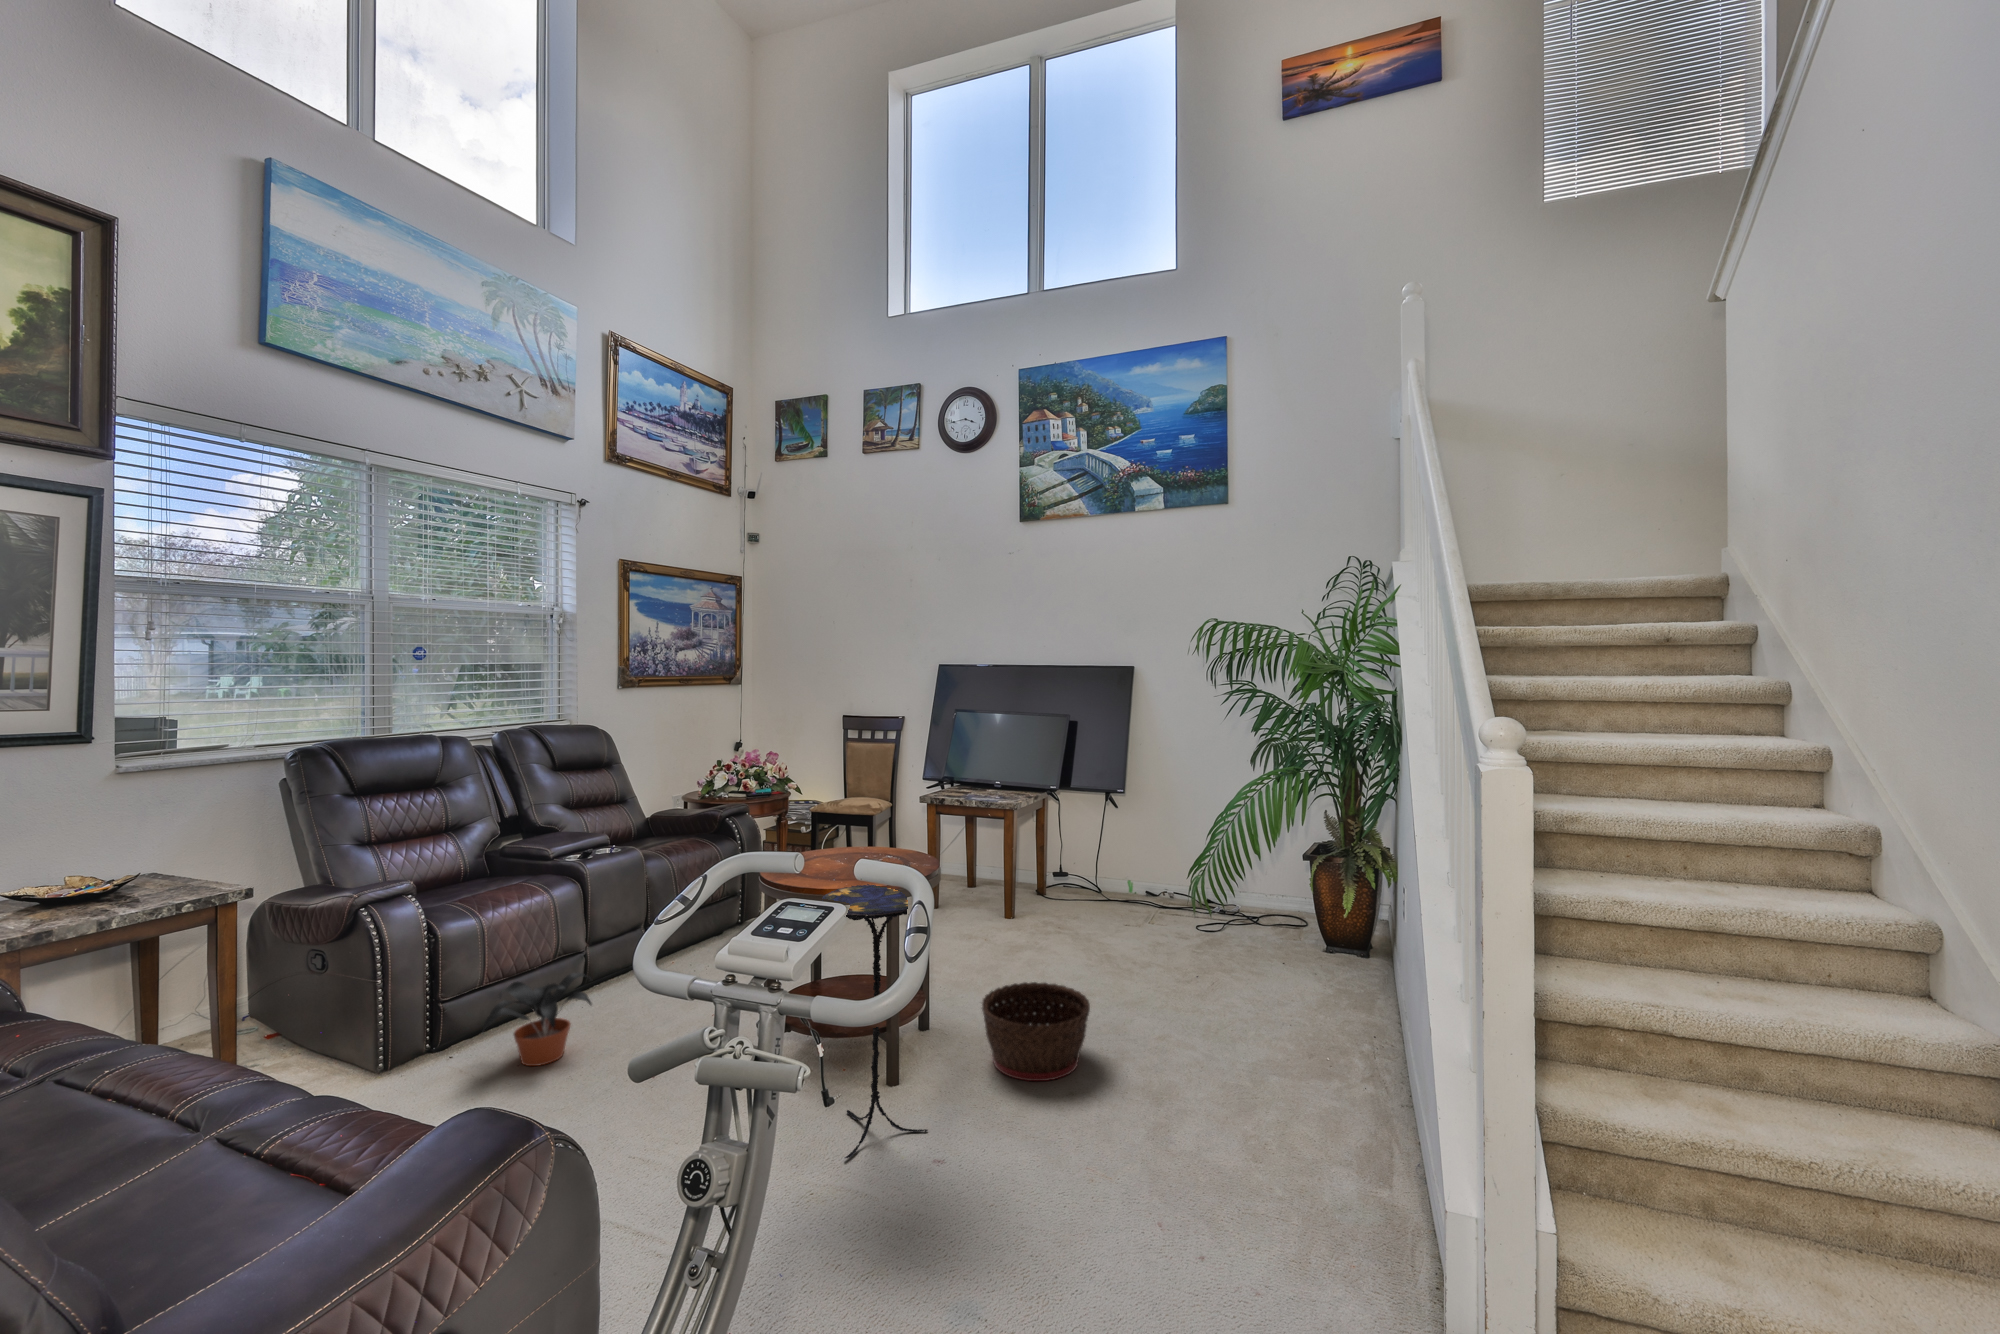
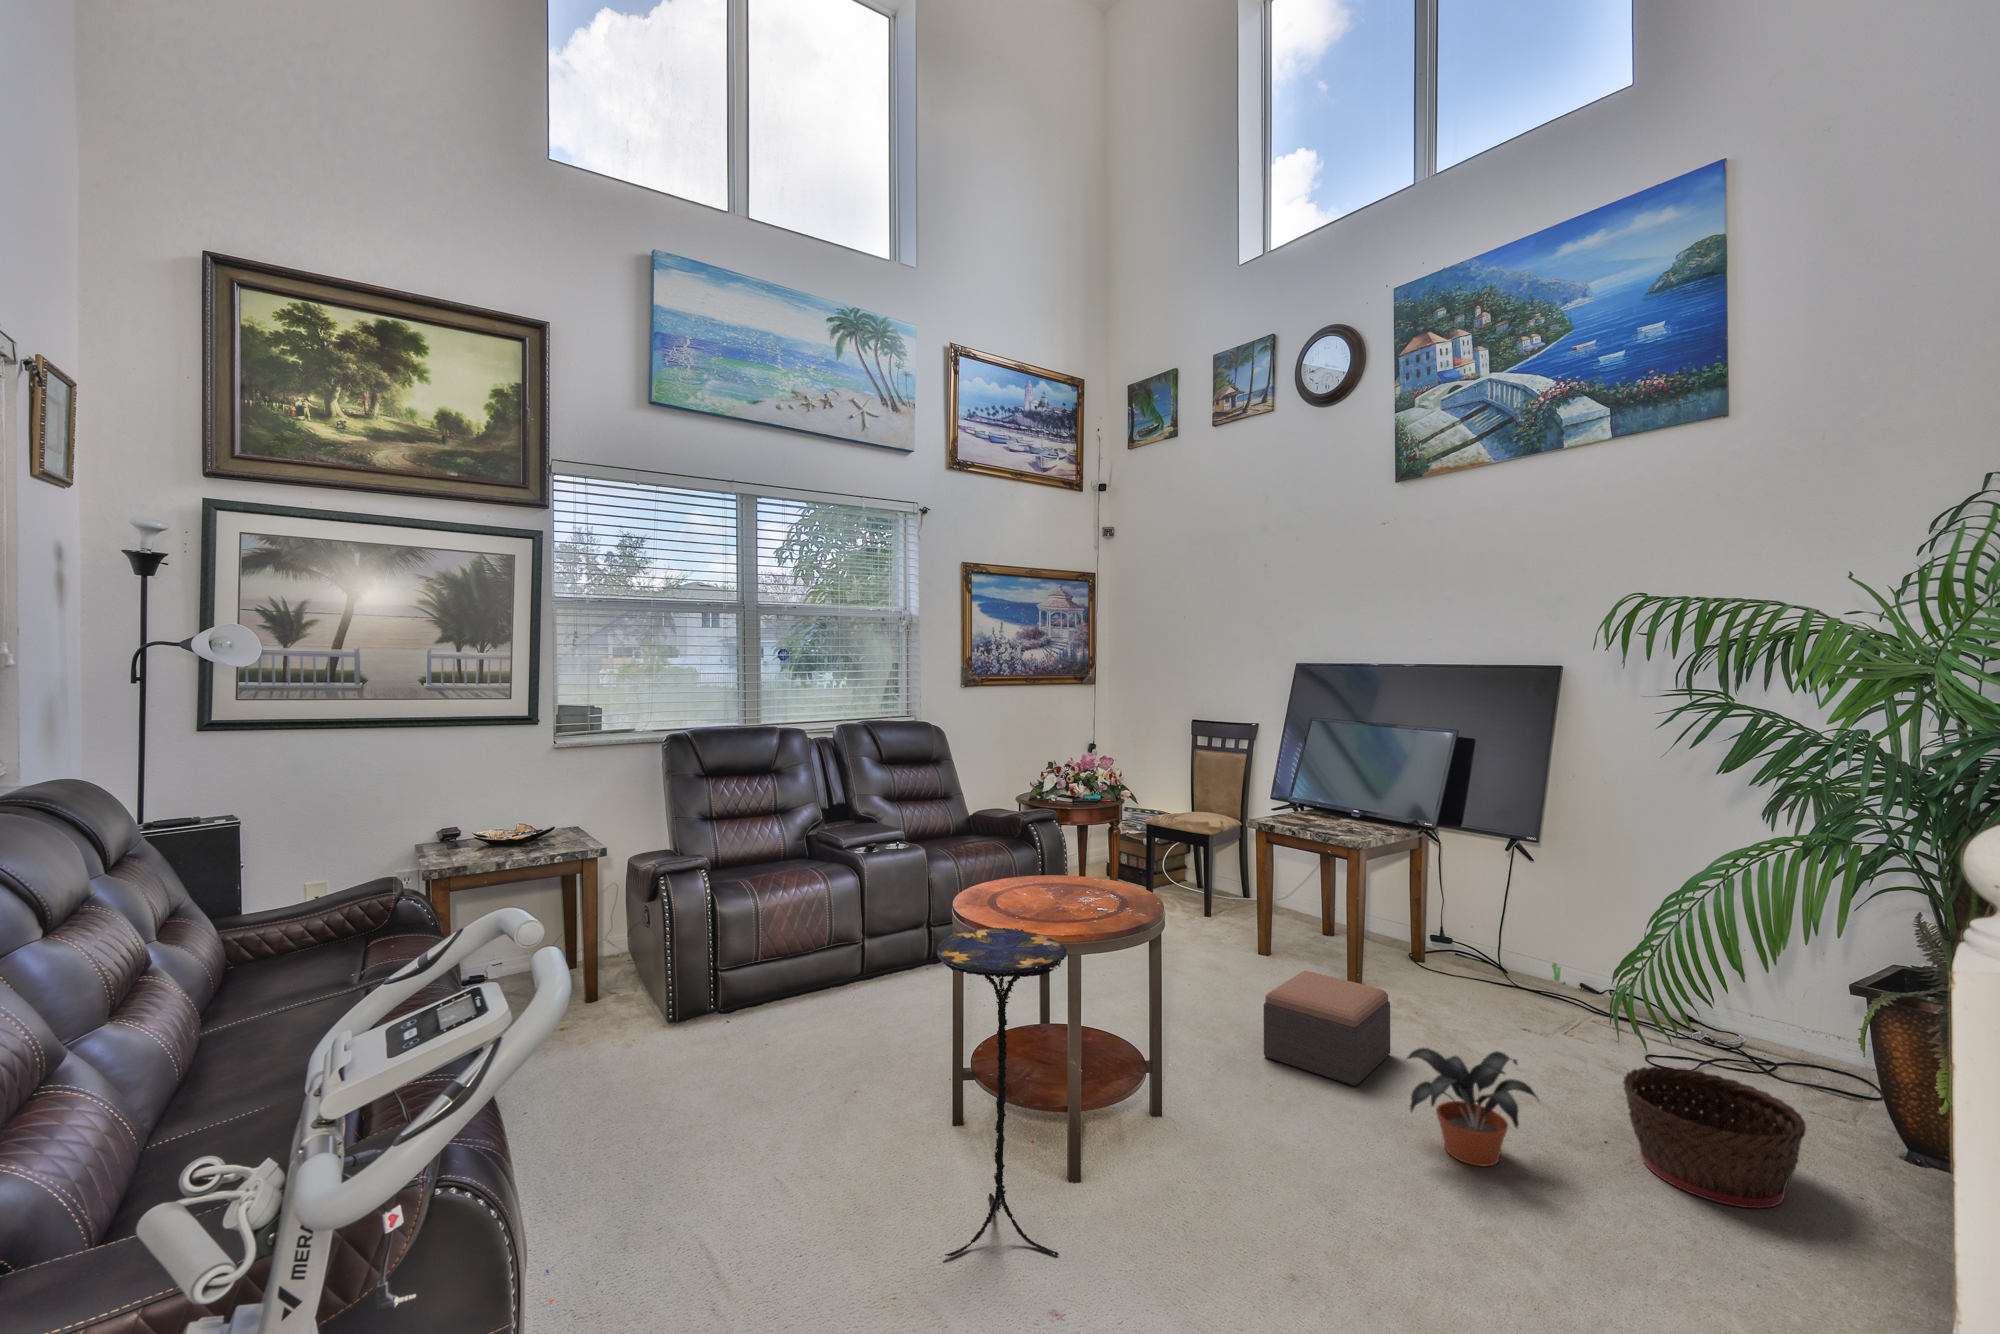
footstool: none [981,902,1062,977] -> present [1264,971,1390,1086]
potted plant: present [483,973,591,1066] -> present [1407,1048,1538,1166]
basket: present [982,982,1090,1081] -> present [1623,1066,1806,1208]

